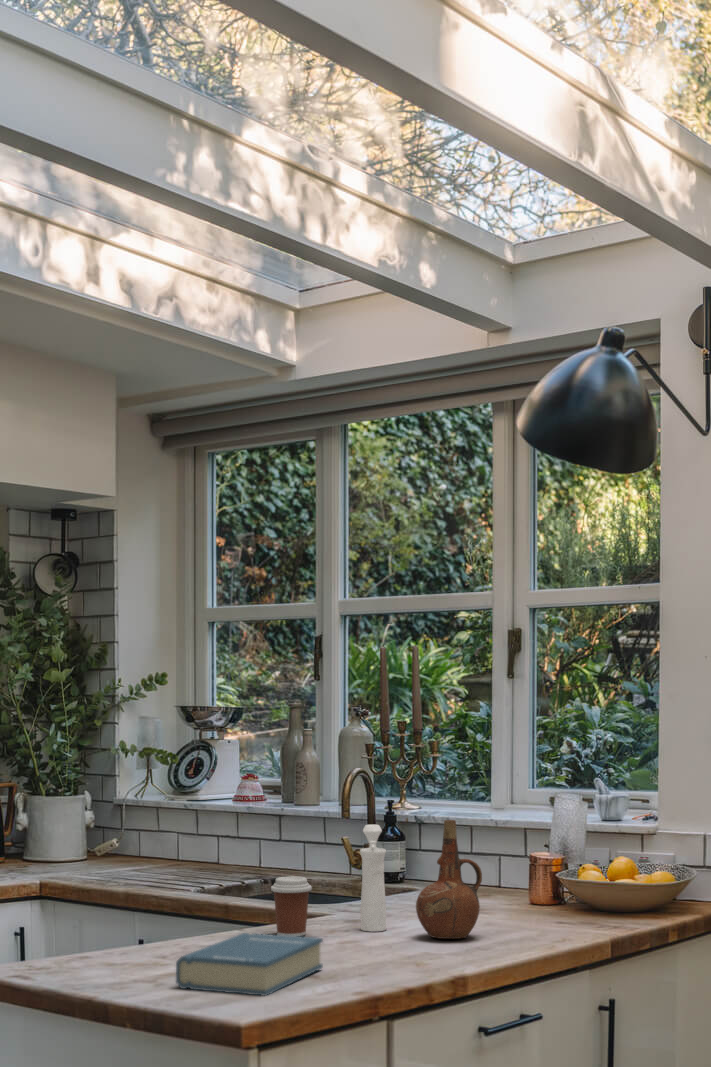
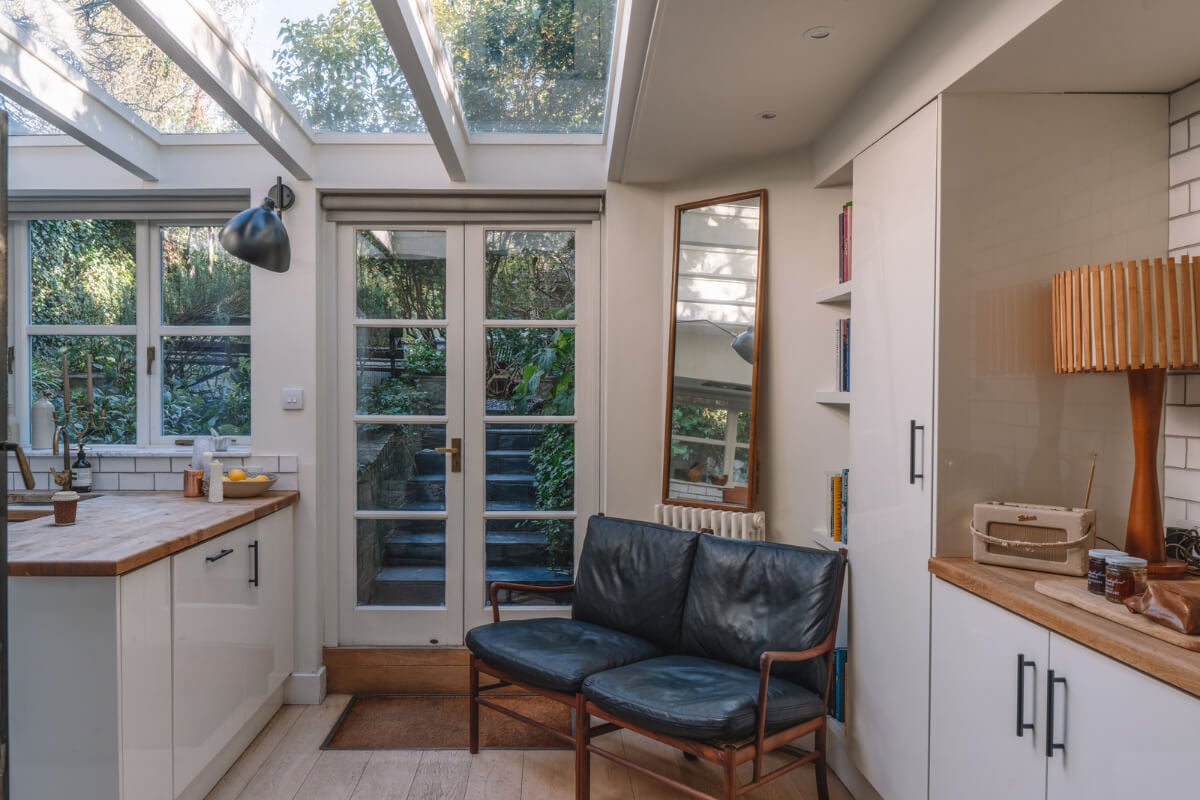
ceramic pitcher: present [416,820,482,939] -> none [148,455,187,517]
pepper mill: present [360,825,386,932] -> present [202,452,223,503]
hardback book: present [176,933,323,996] -> none [42,521,120,555]

